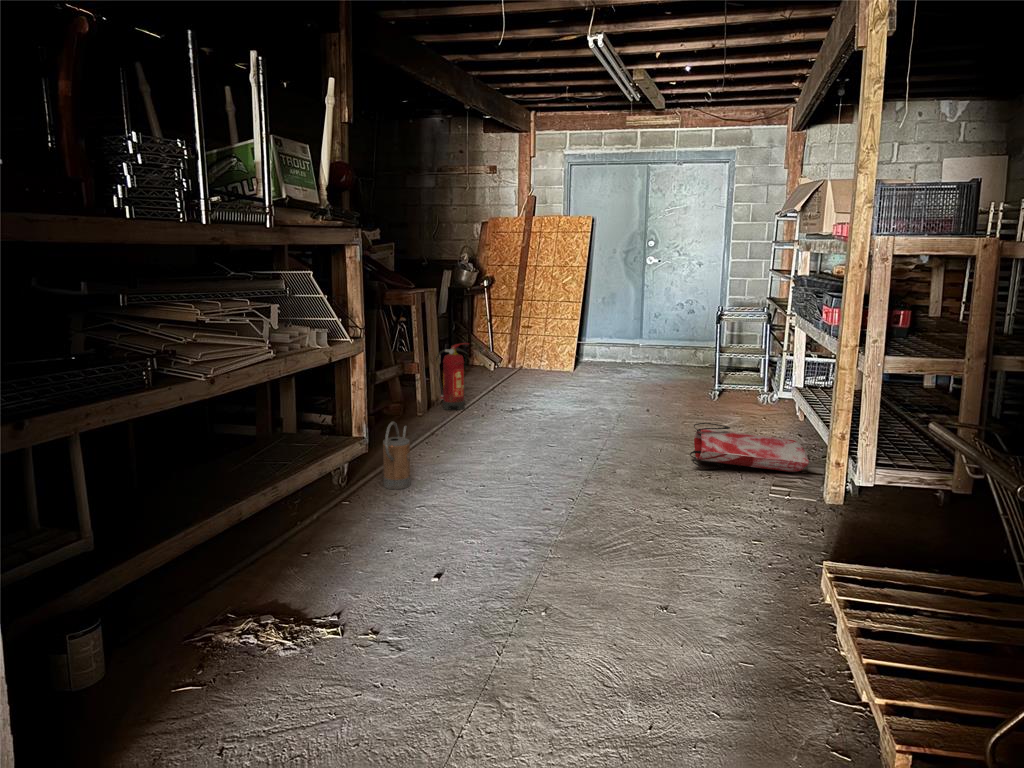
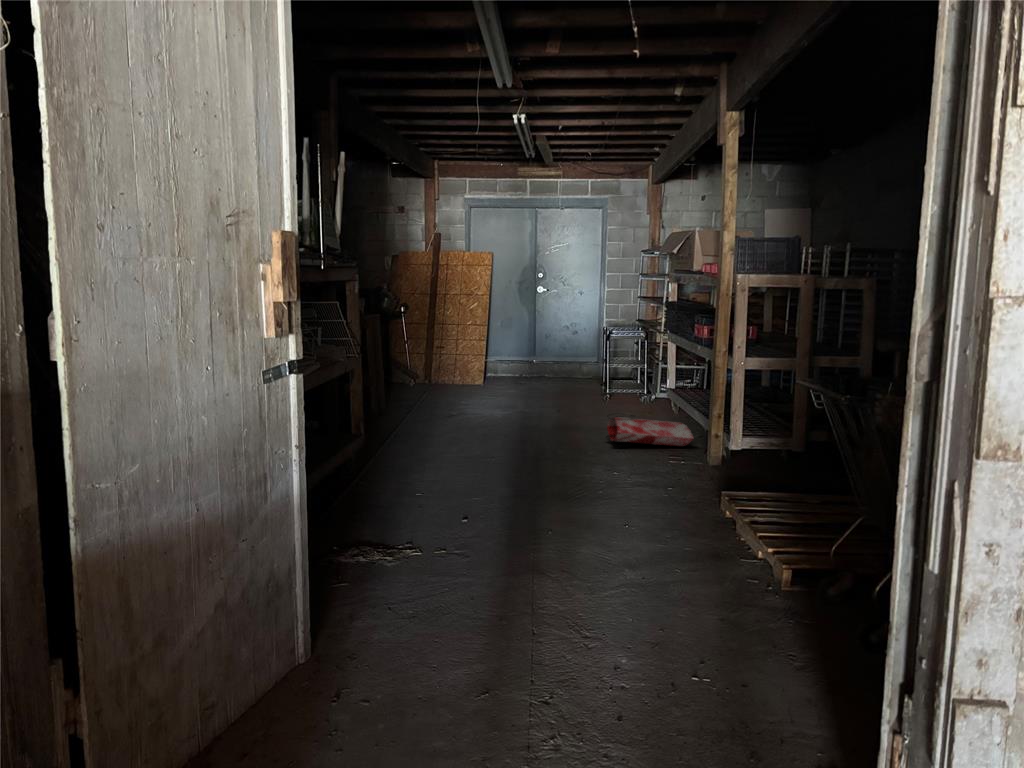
fire extinguisher: present [436,343,468,410] -> none [380,359,411,416]
watering can: present [383,422,411,489] -> none [379,418,401,472]

